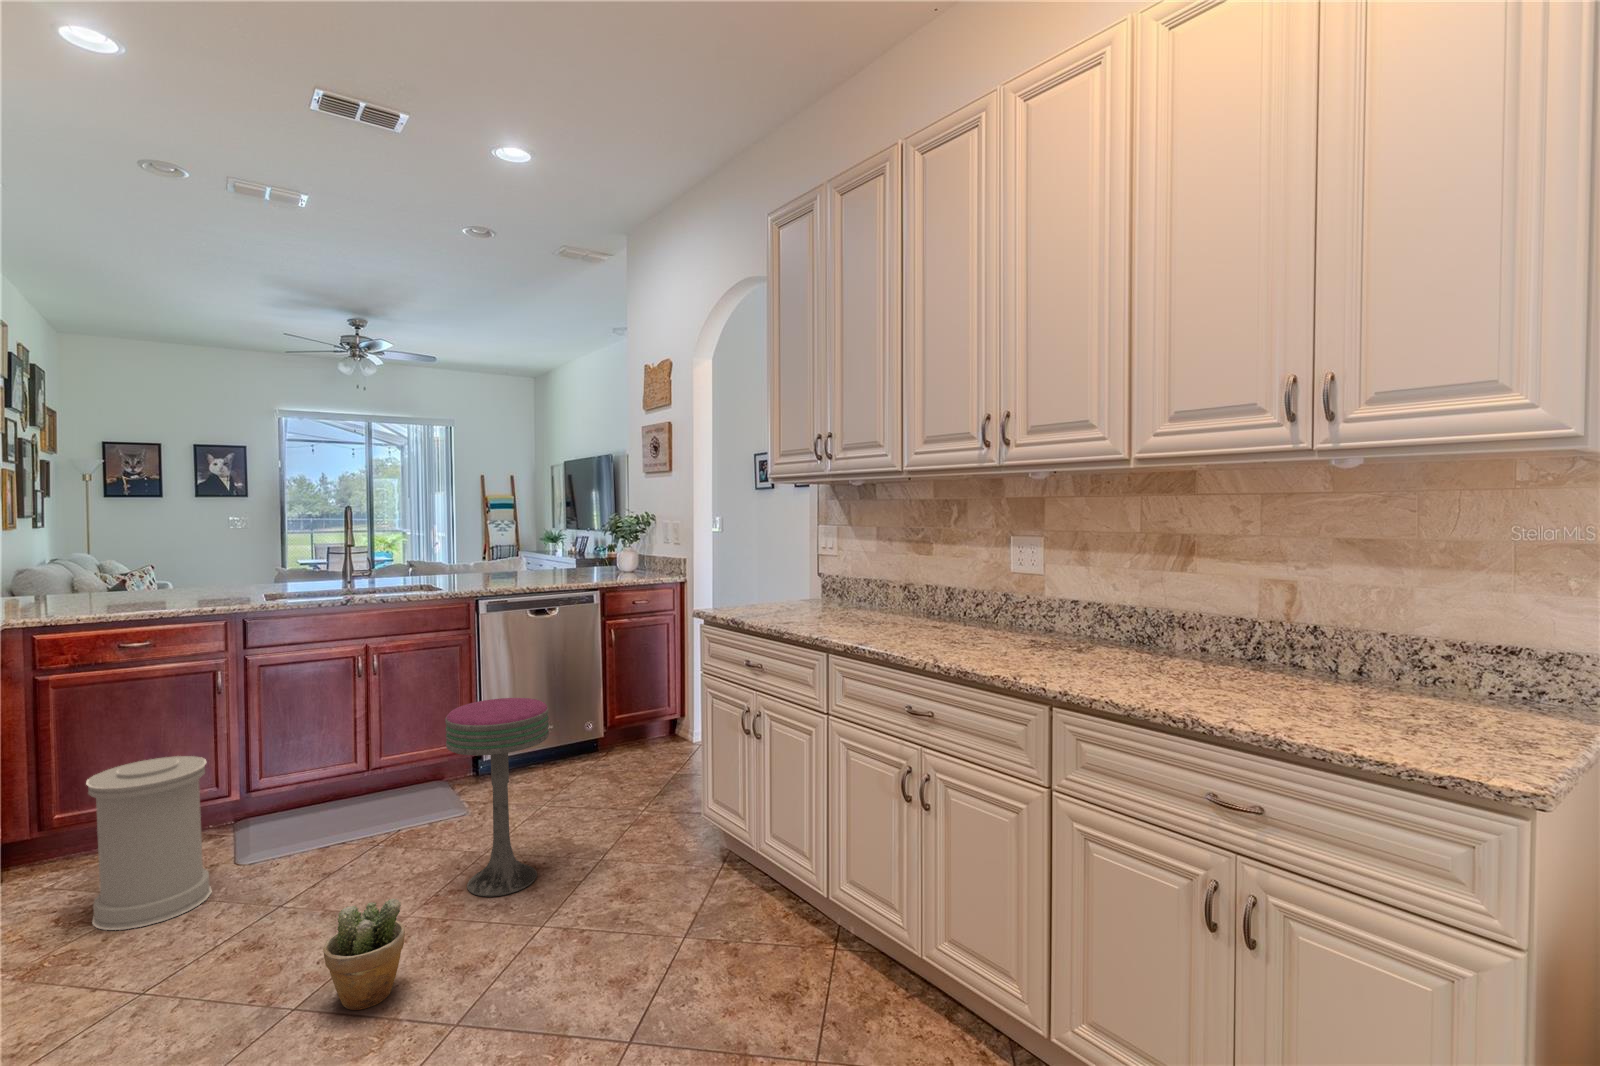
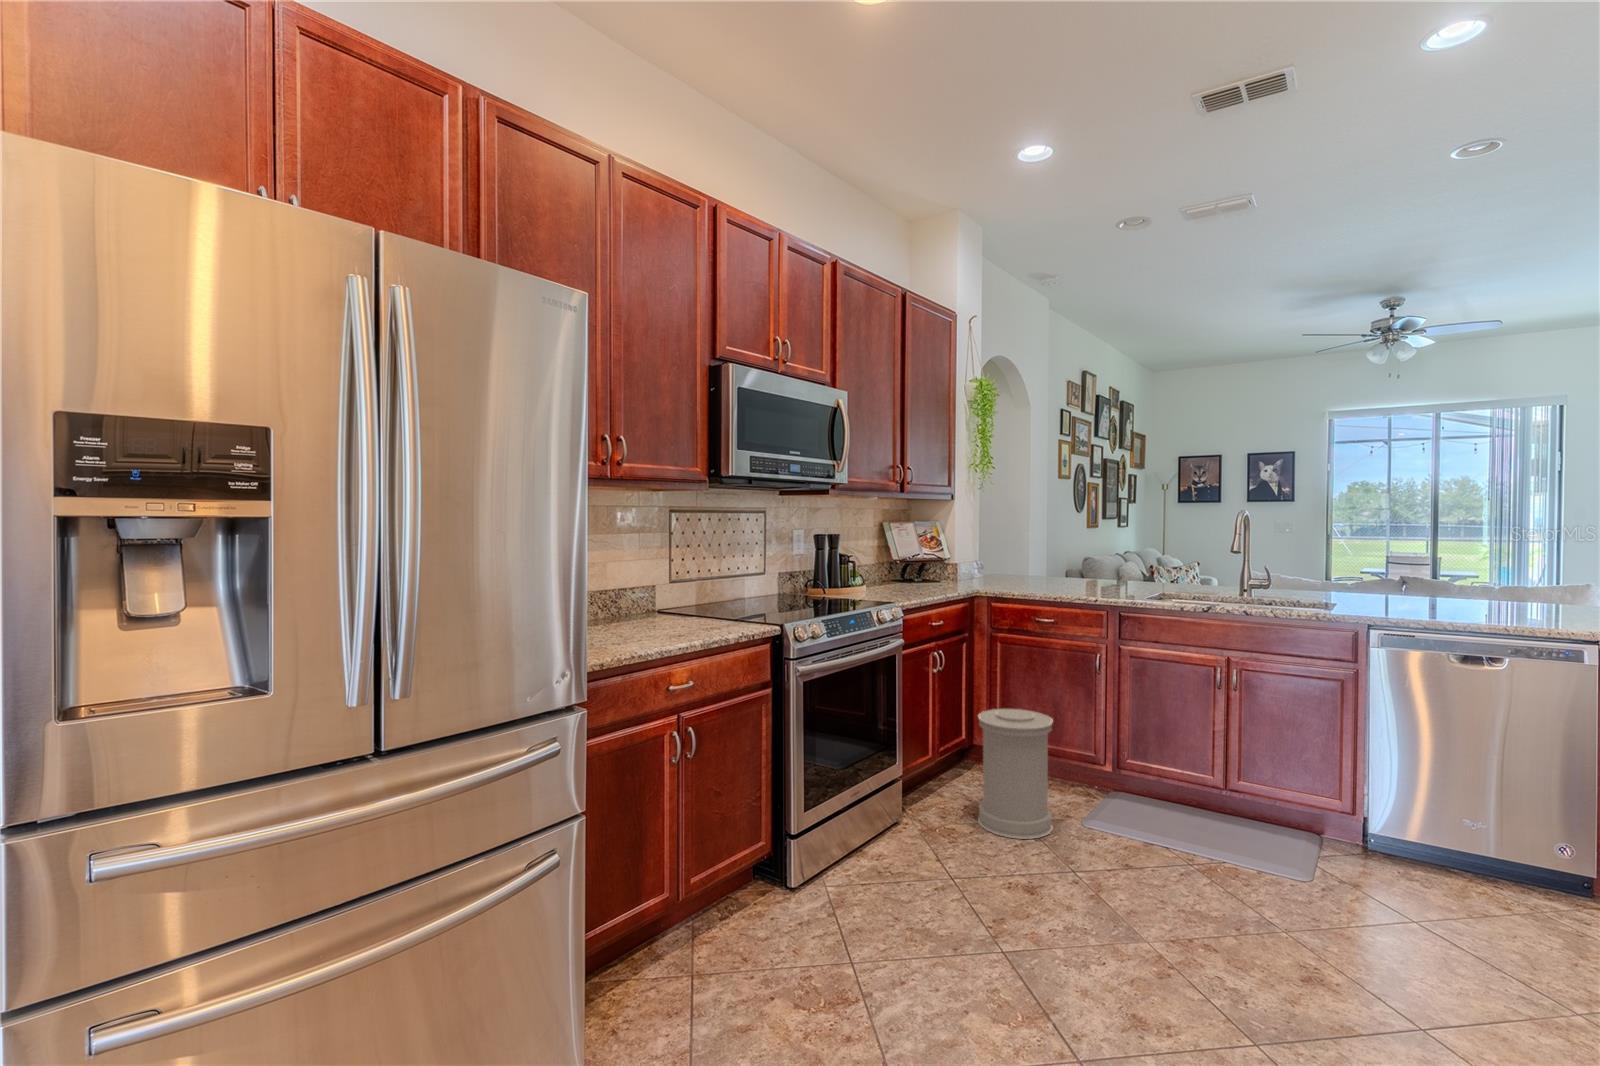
bar stool: present [445,698,549,897] -> none [1203,743,1342,994]
potted plant: present [323,899,405,1010] -> none [1014,887,1086,994]

